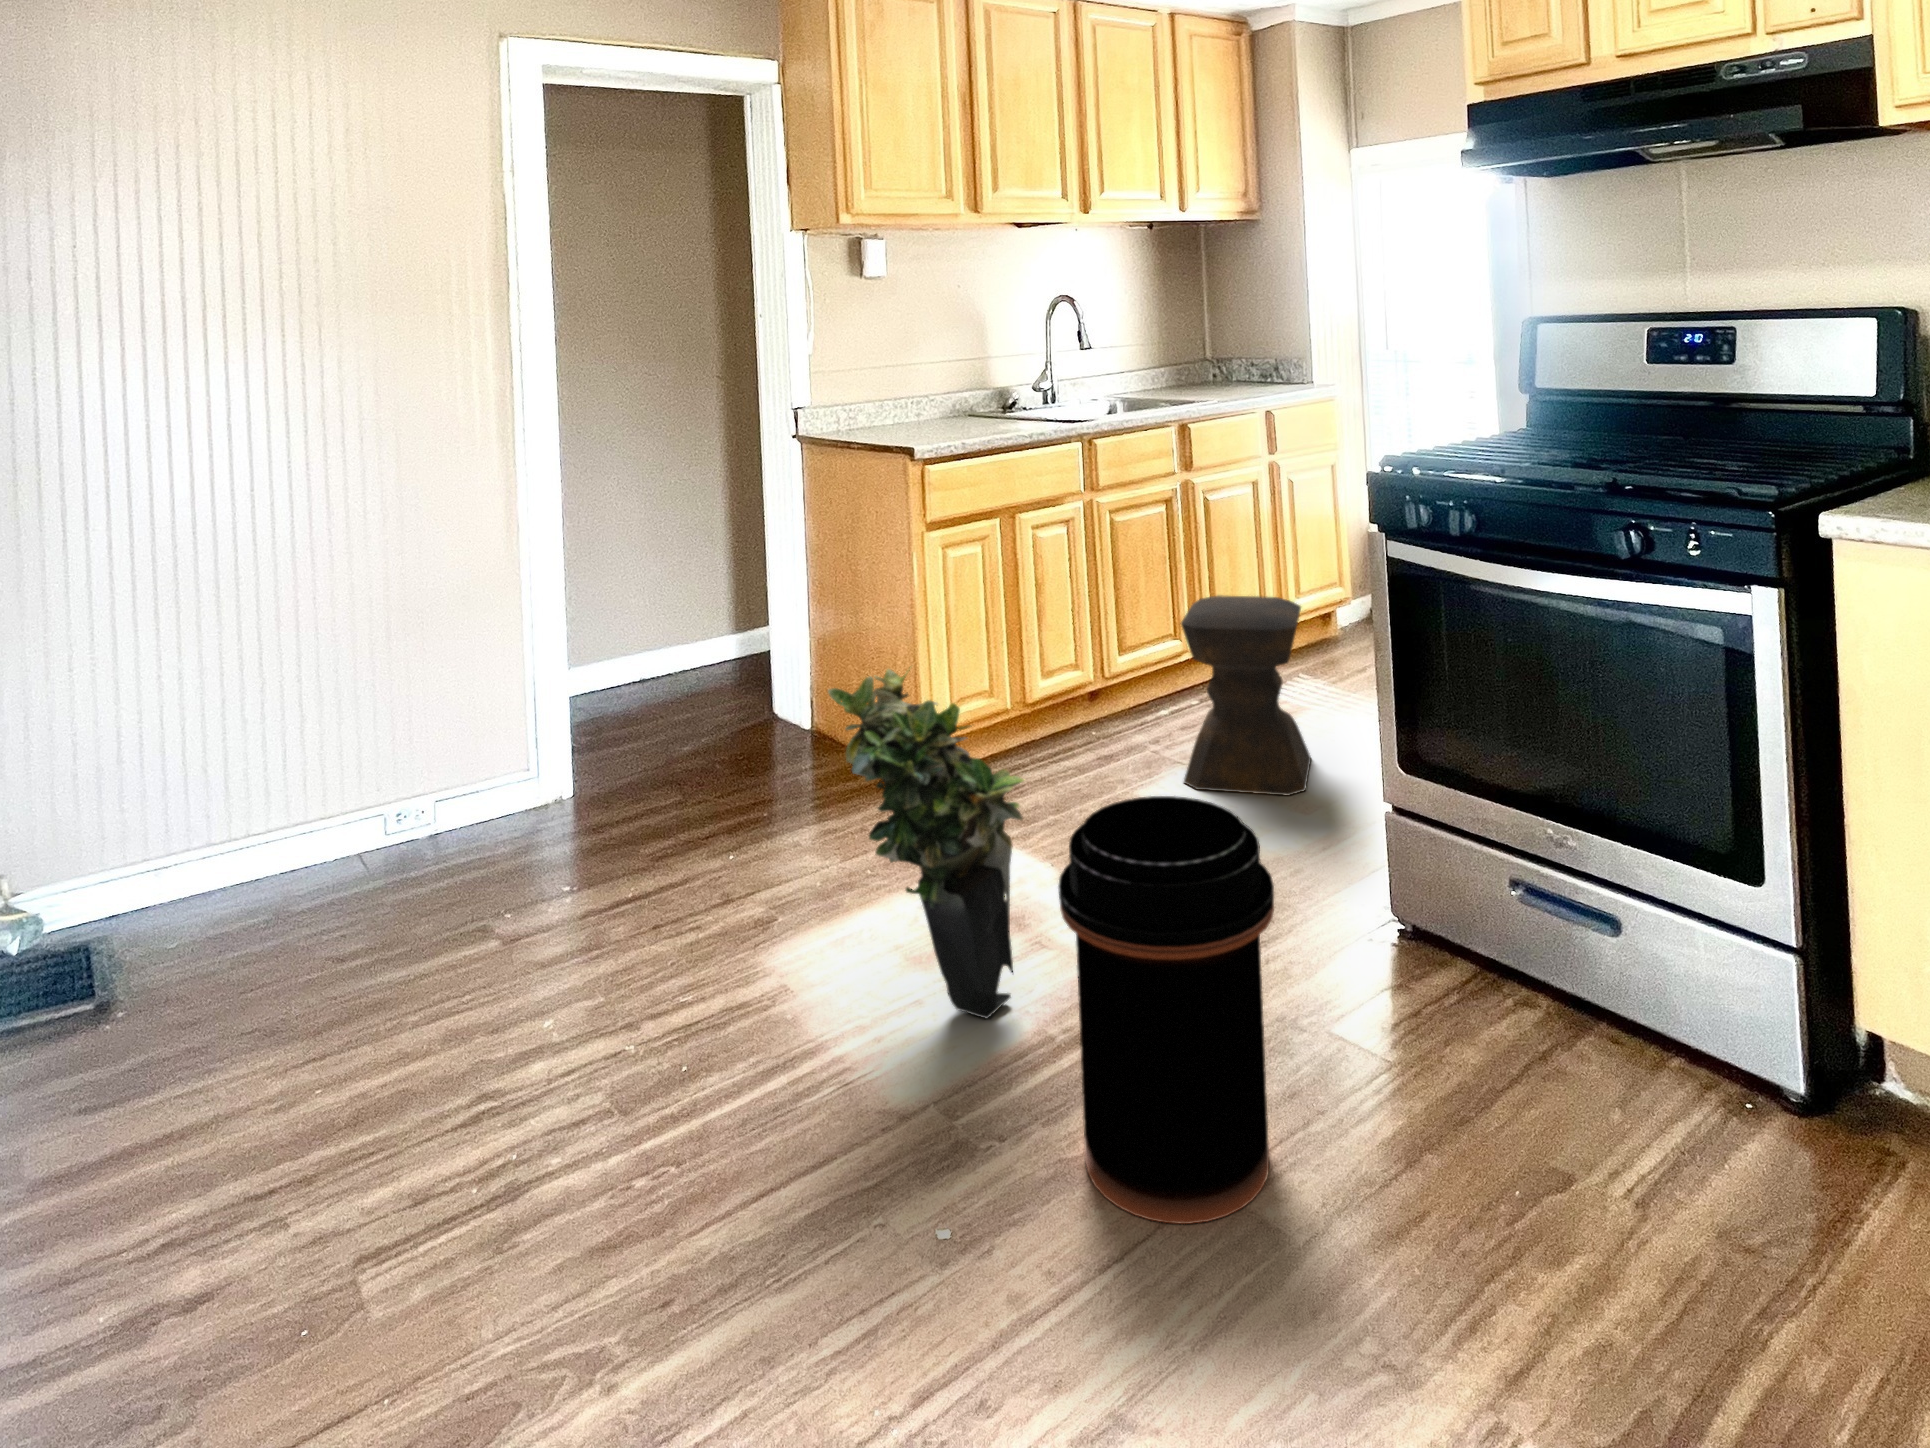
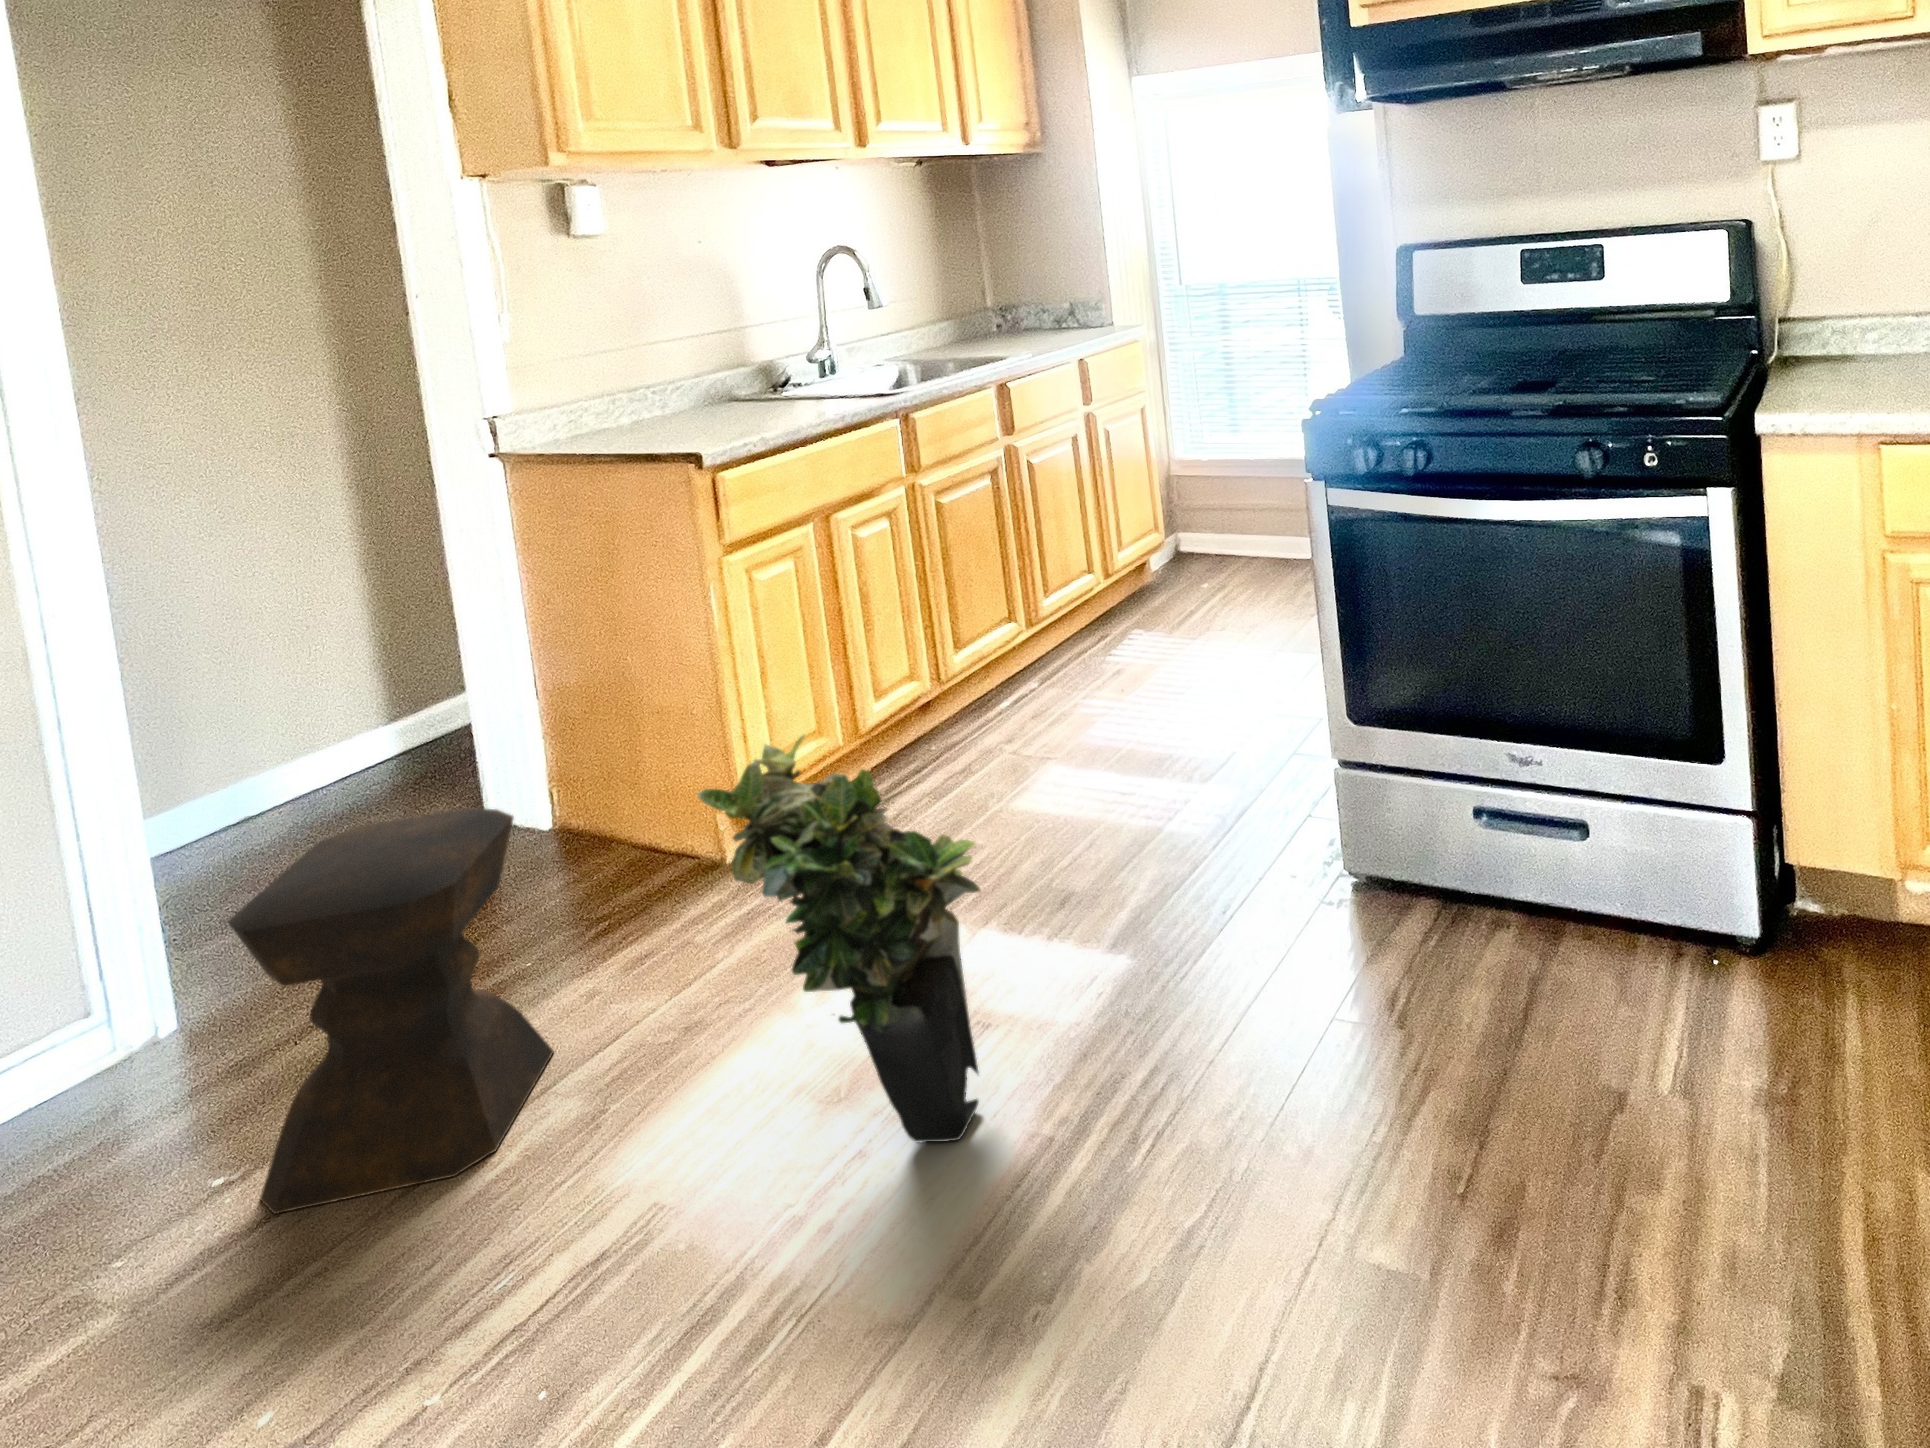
stool: present [1181,595,1311,796] -> present [228,808,554,1214]
trash can: present [1059,796,1274,1224] -> none [1098,821,1357,1321]

